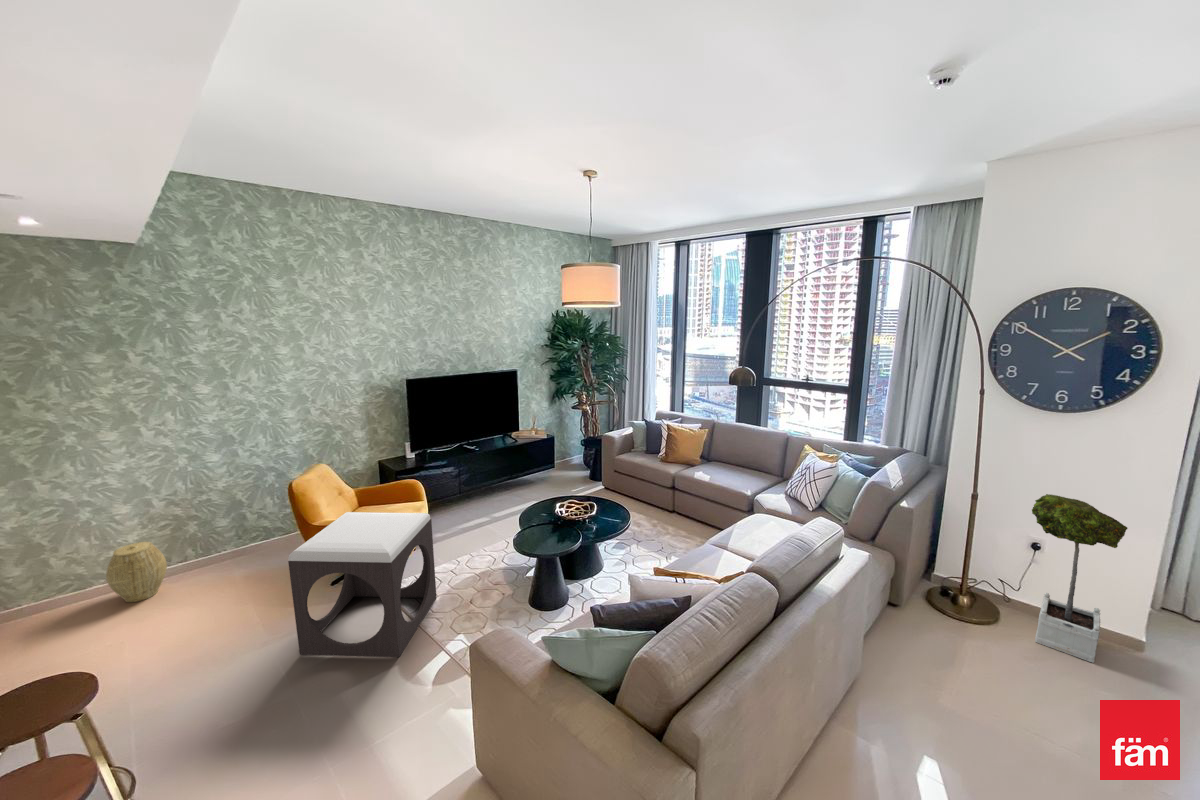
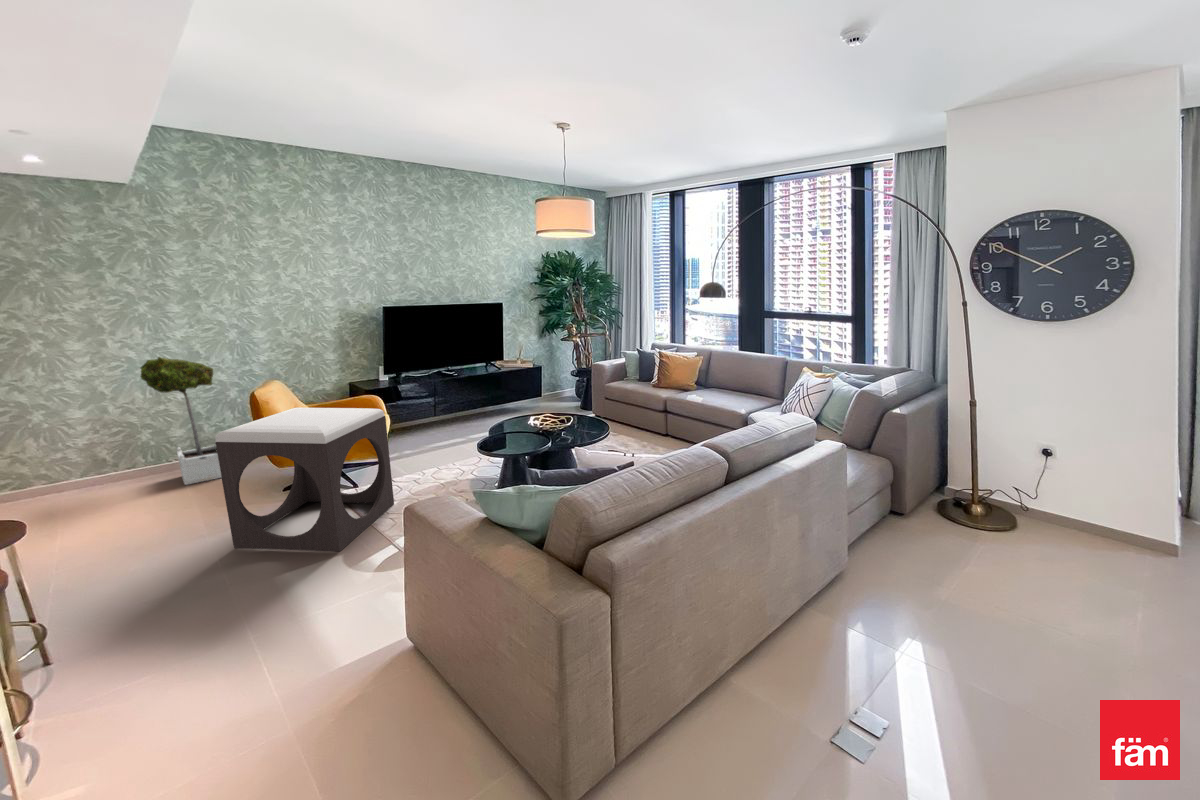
potted tree: present [1032,494,1128,663] -> present [140,357,221,485]
woven basket: present [106,542,167,602] -> none [47,443,115,504]

